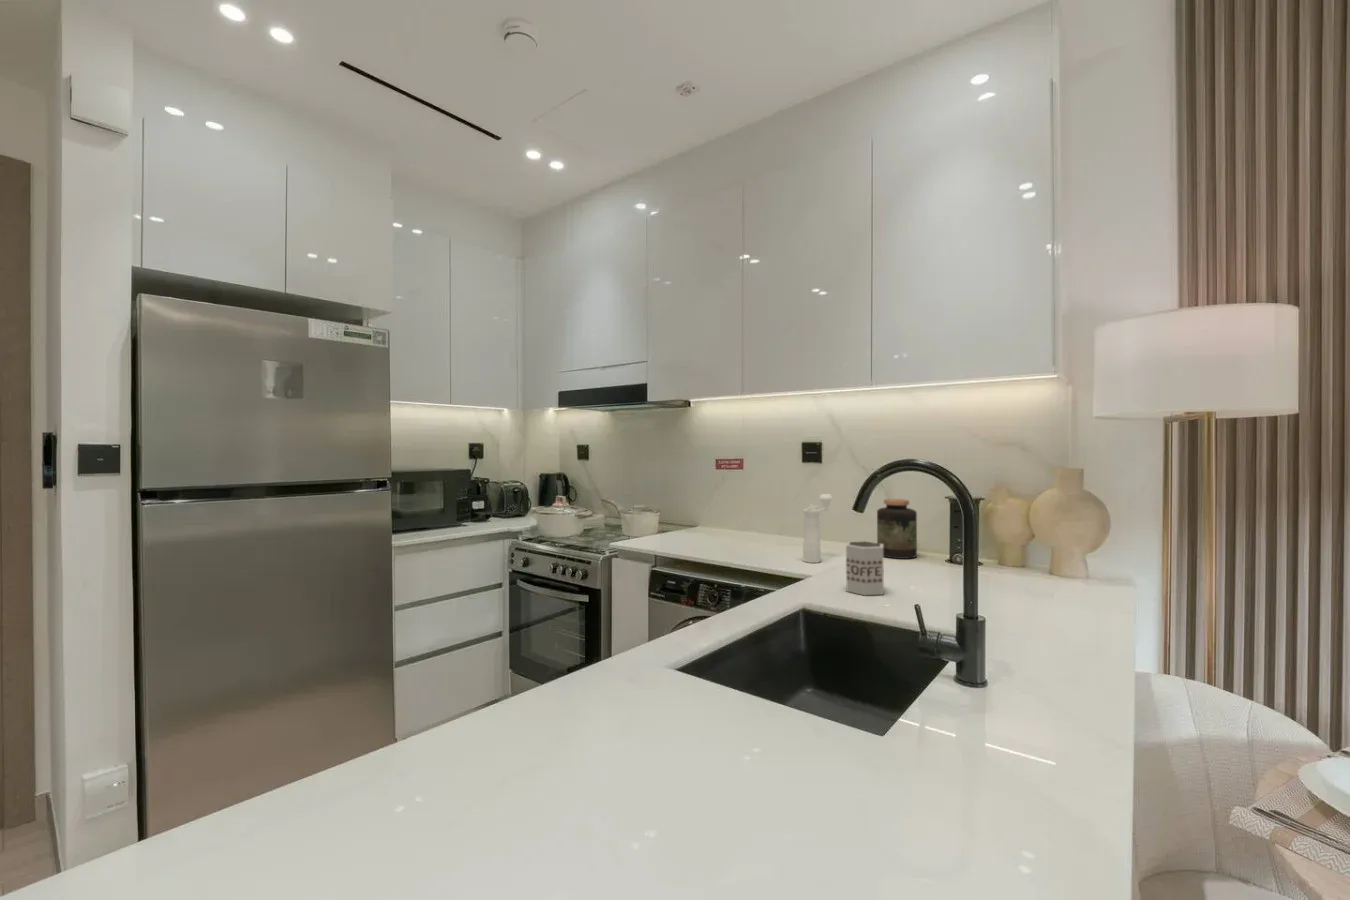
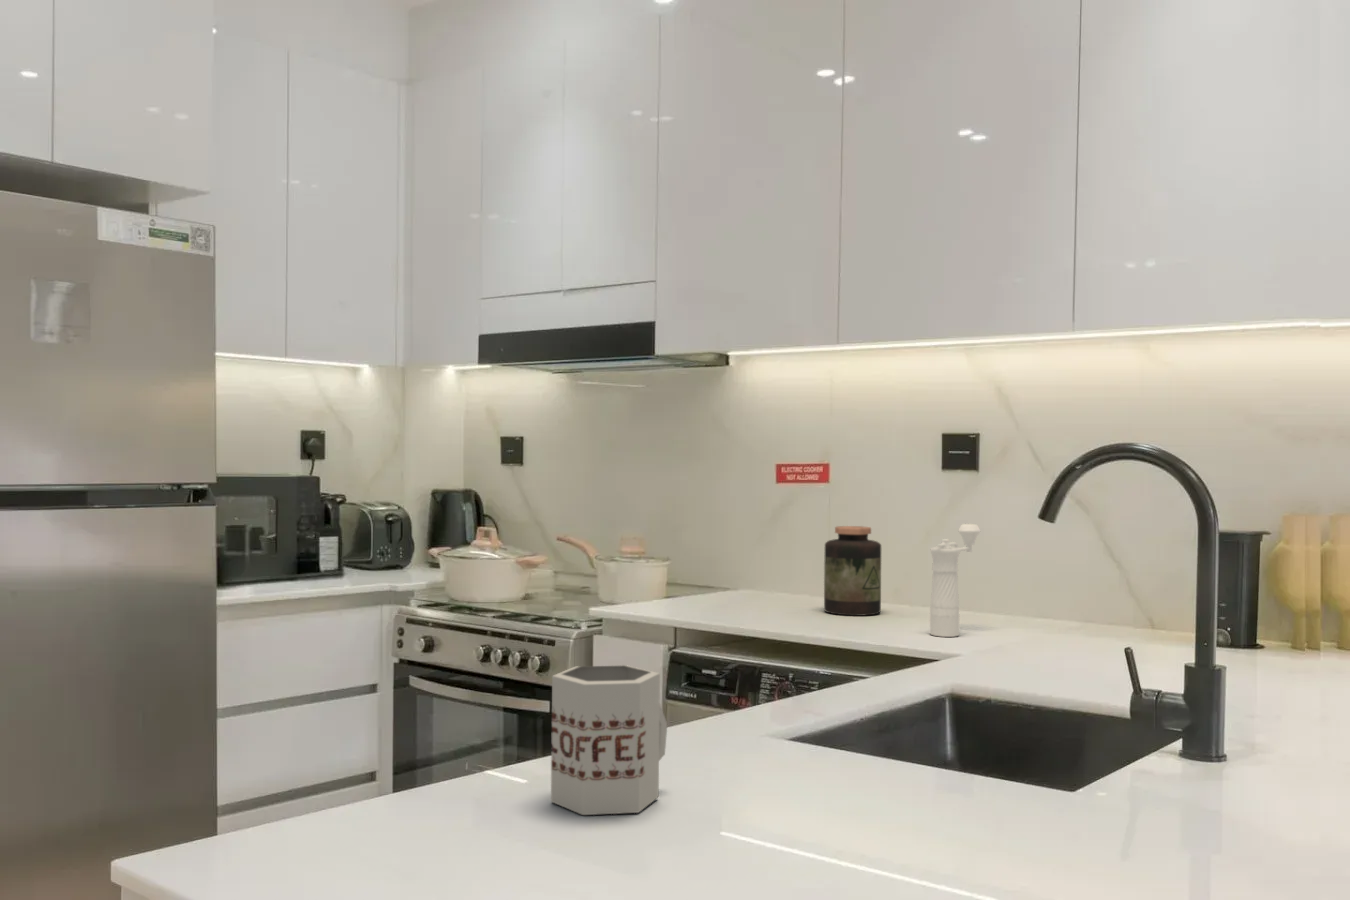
jar: present [877,499,917,559] -> present [824,526,881,616]
mug: present [846,542,884,595] -> present [551,665,667,815]

